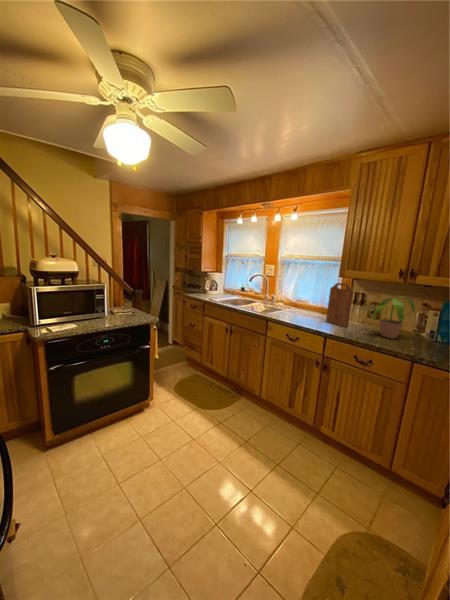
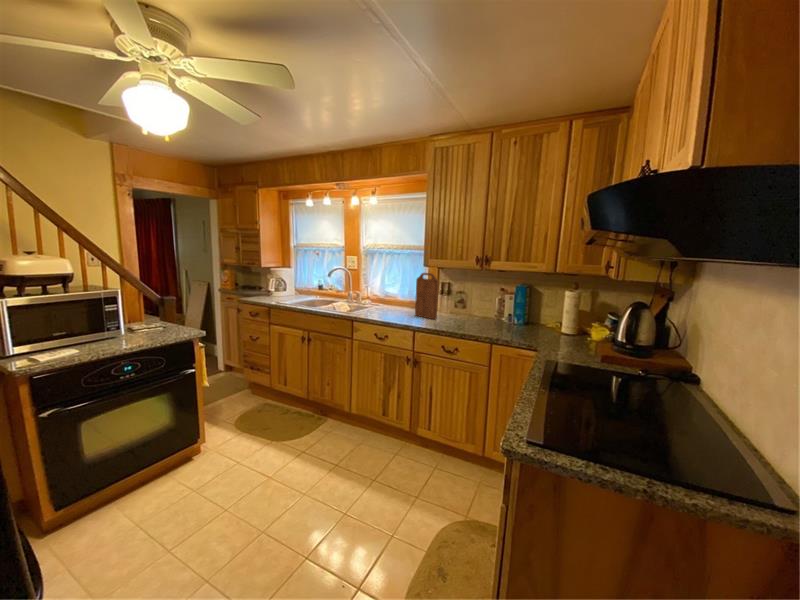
potted plant: present [373,296,415,338] -> none [451,282,500,326]

